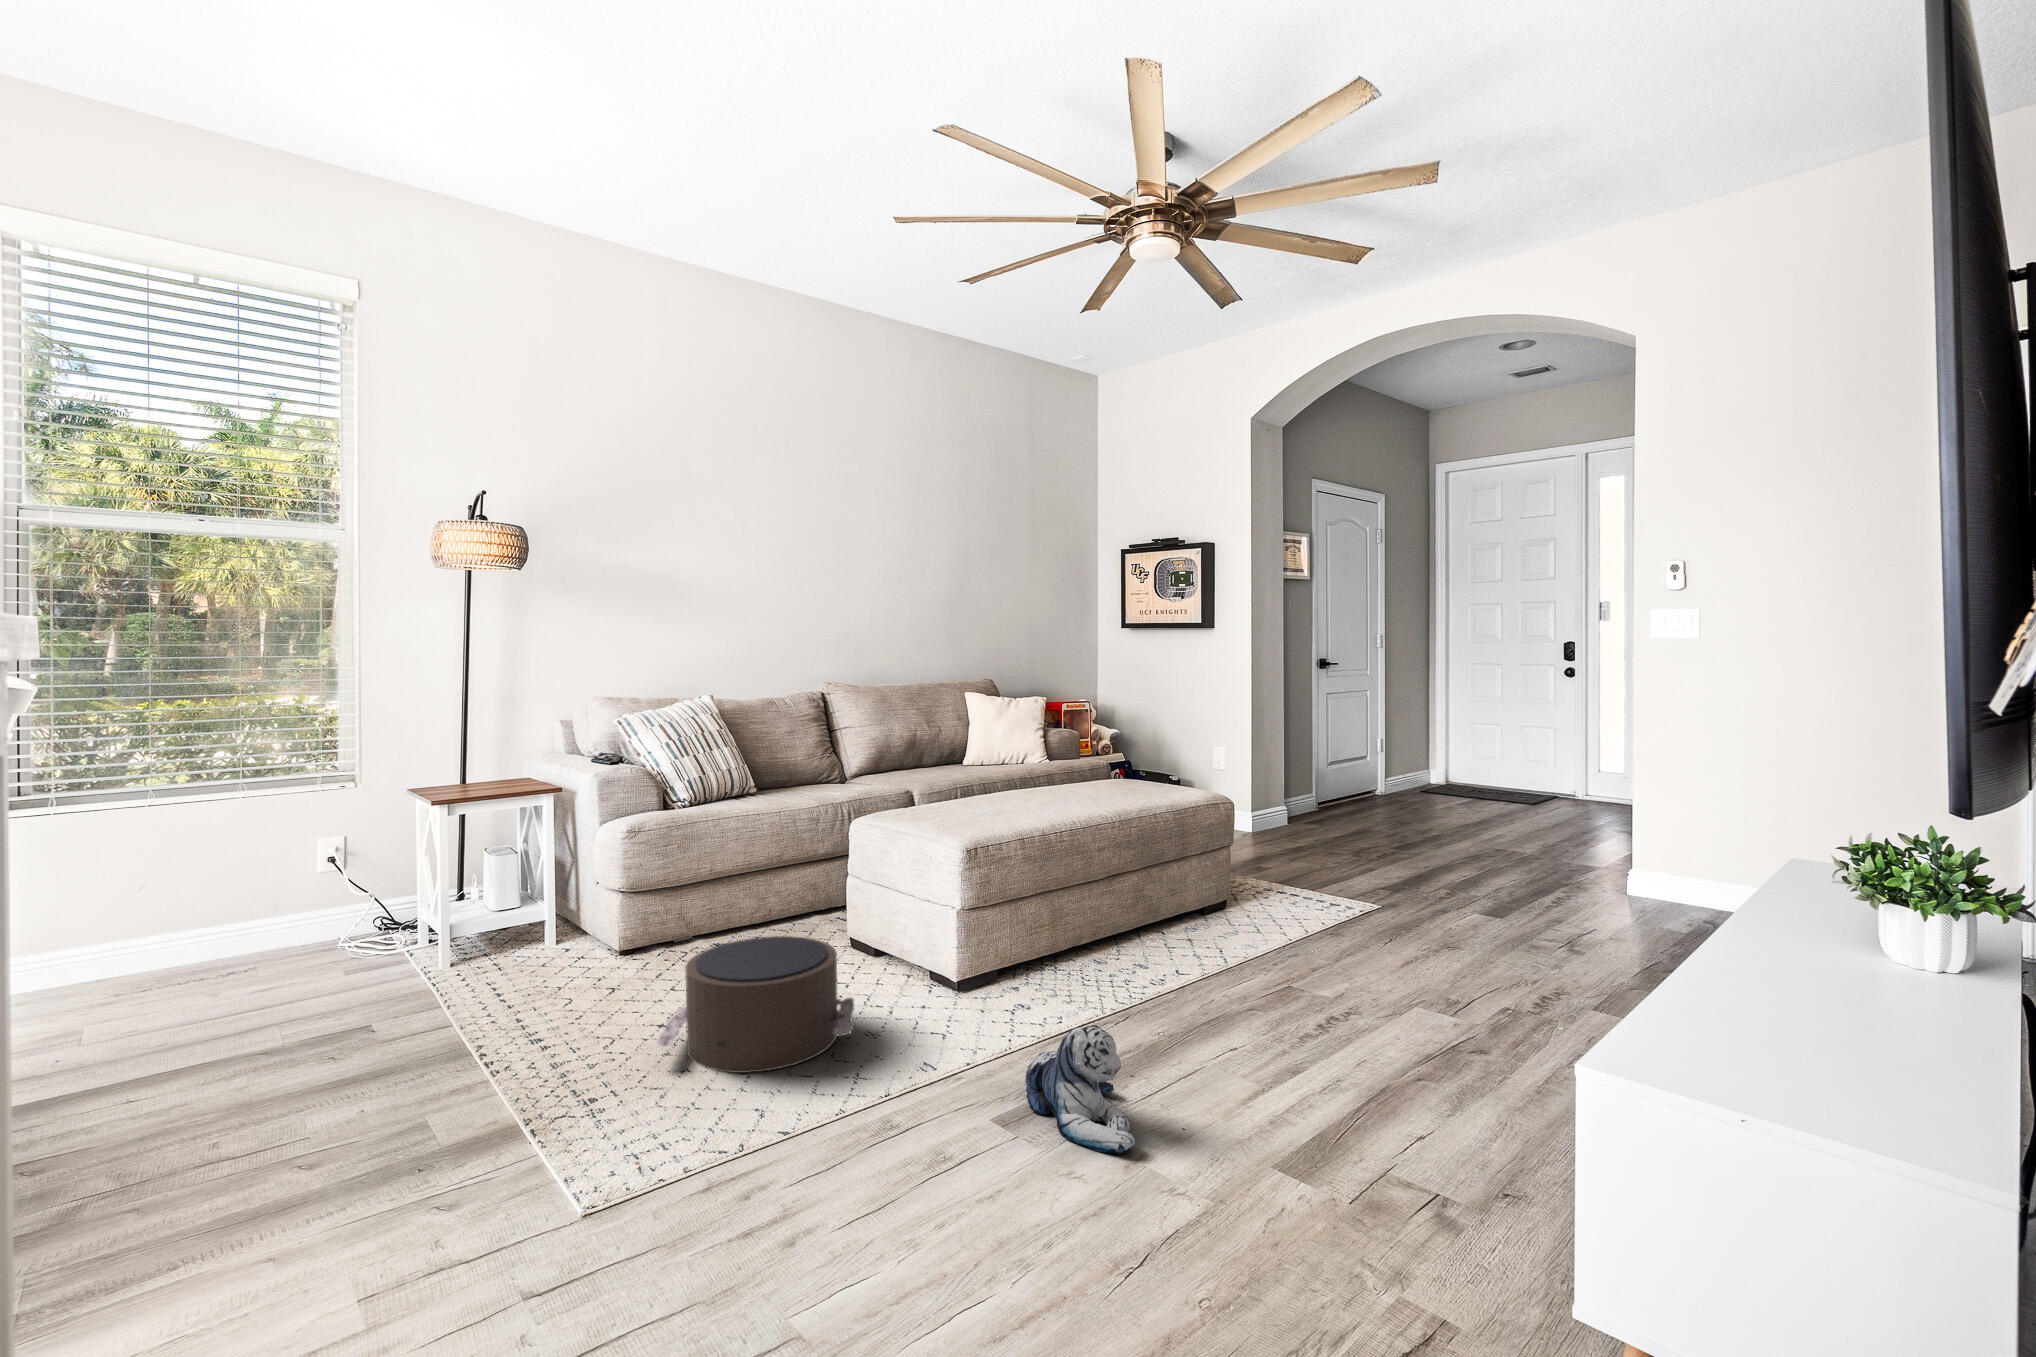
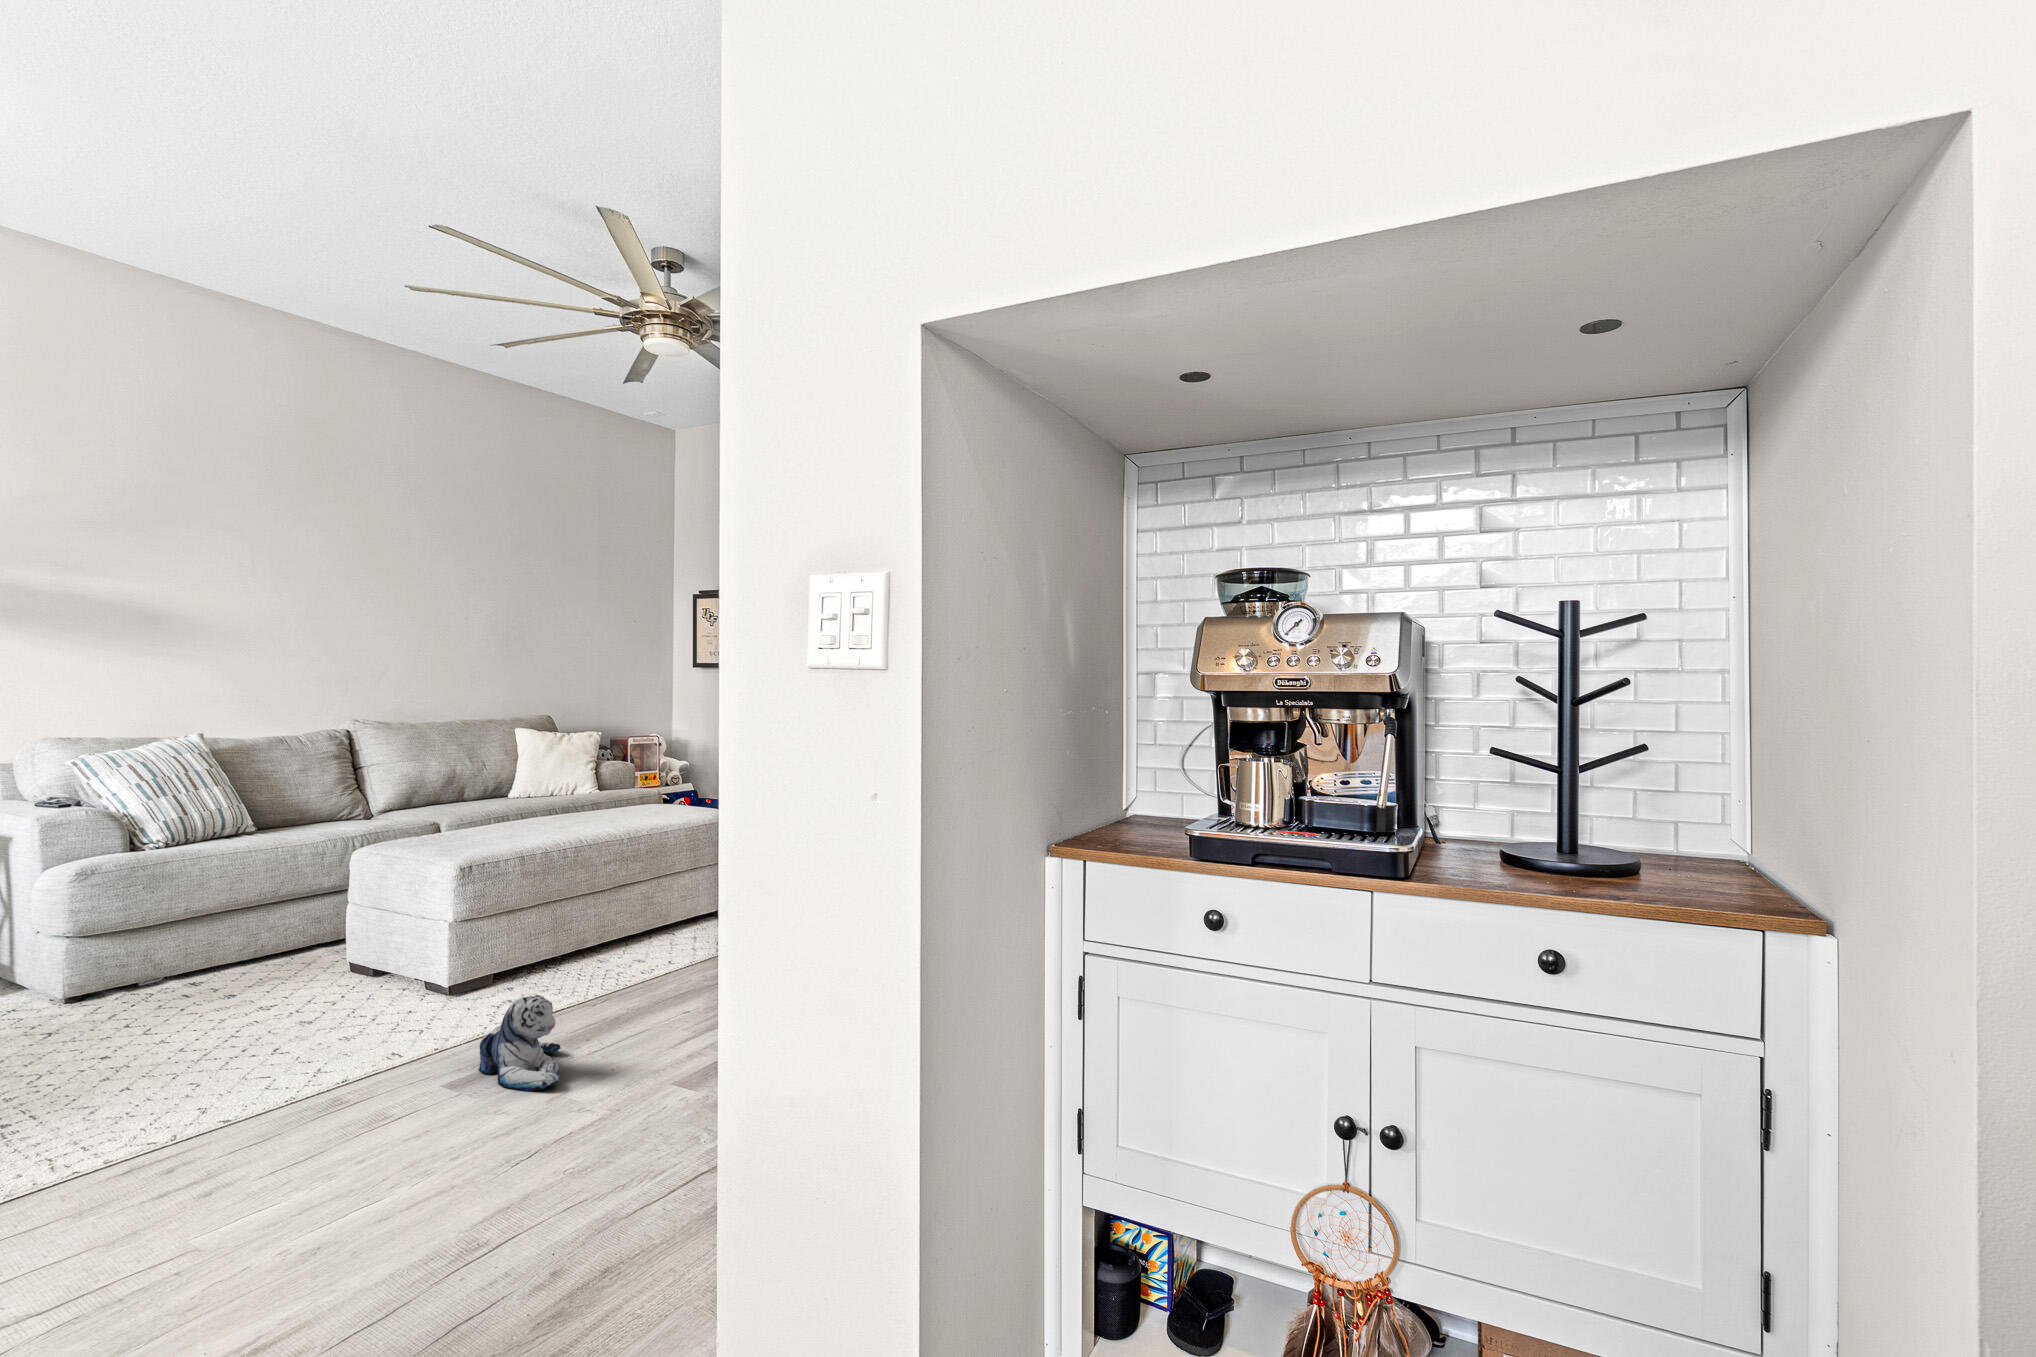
pouf: present [658,936,855,1073] -> none [93,958,328,1083]

